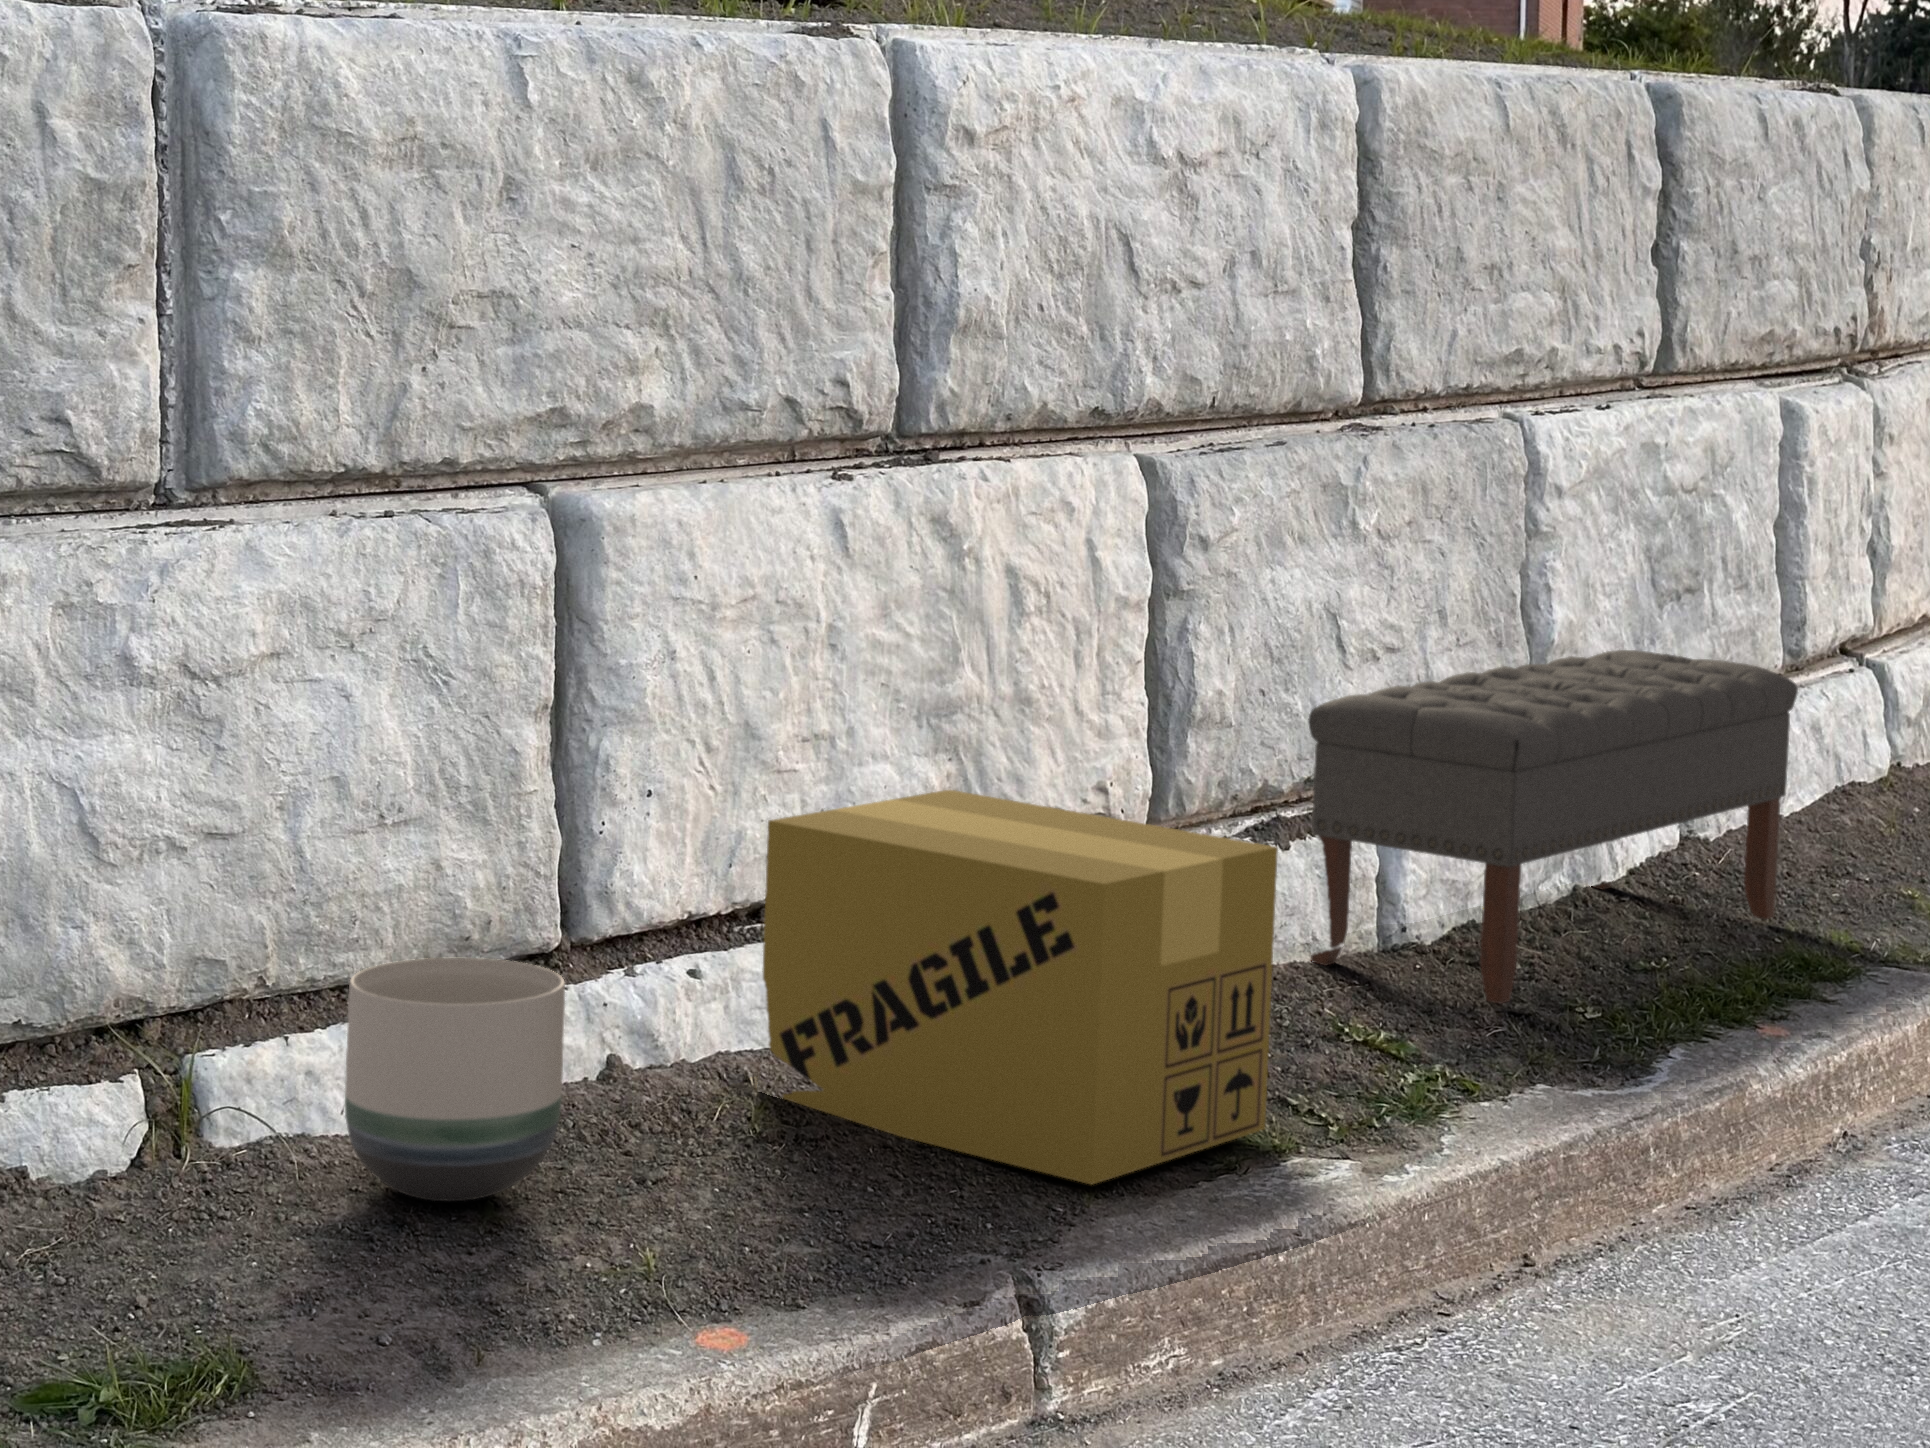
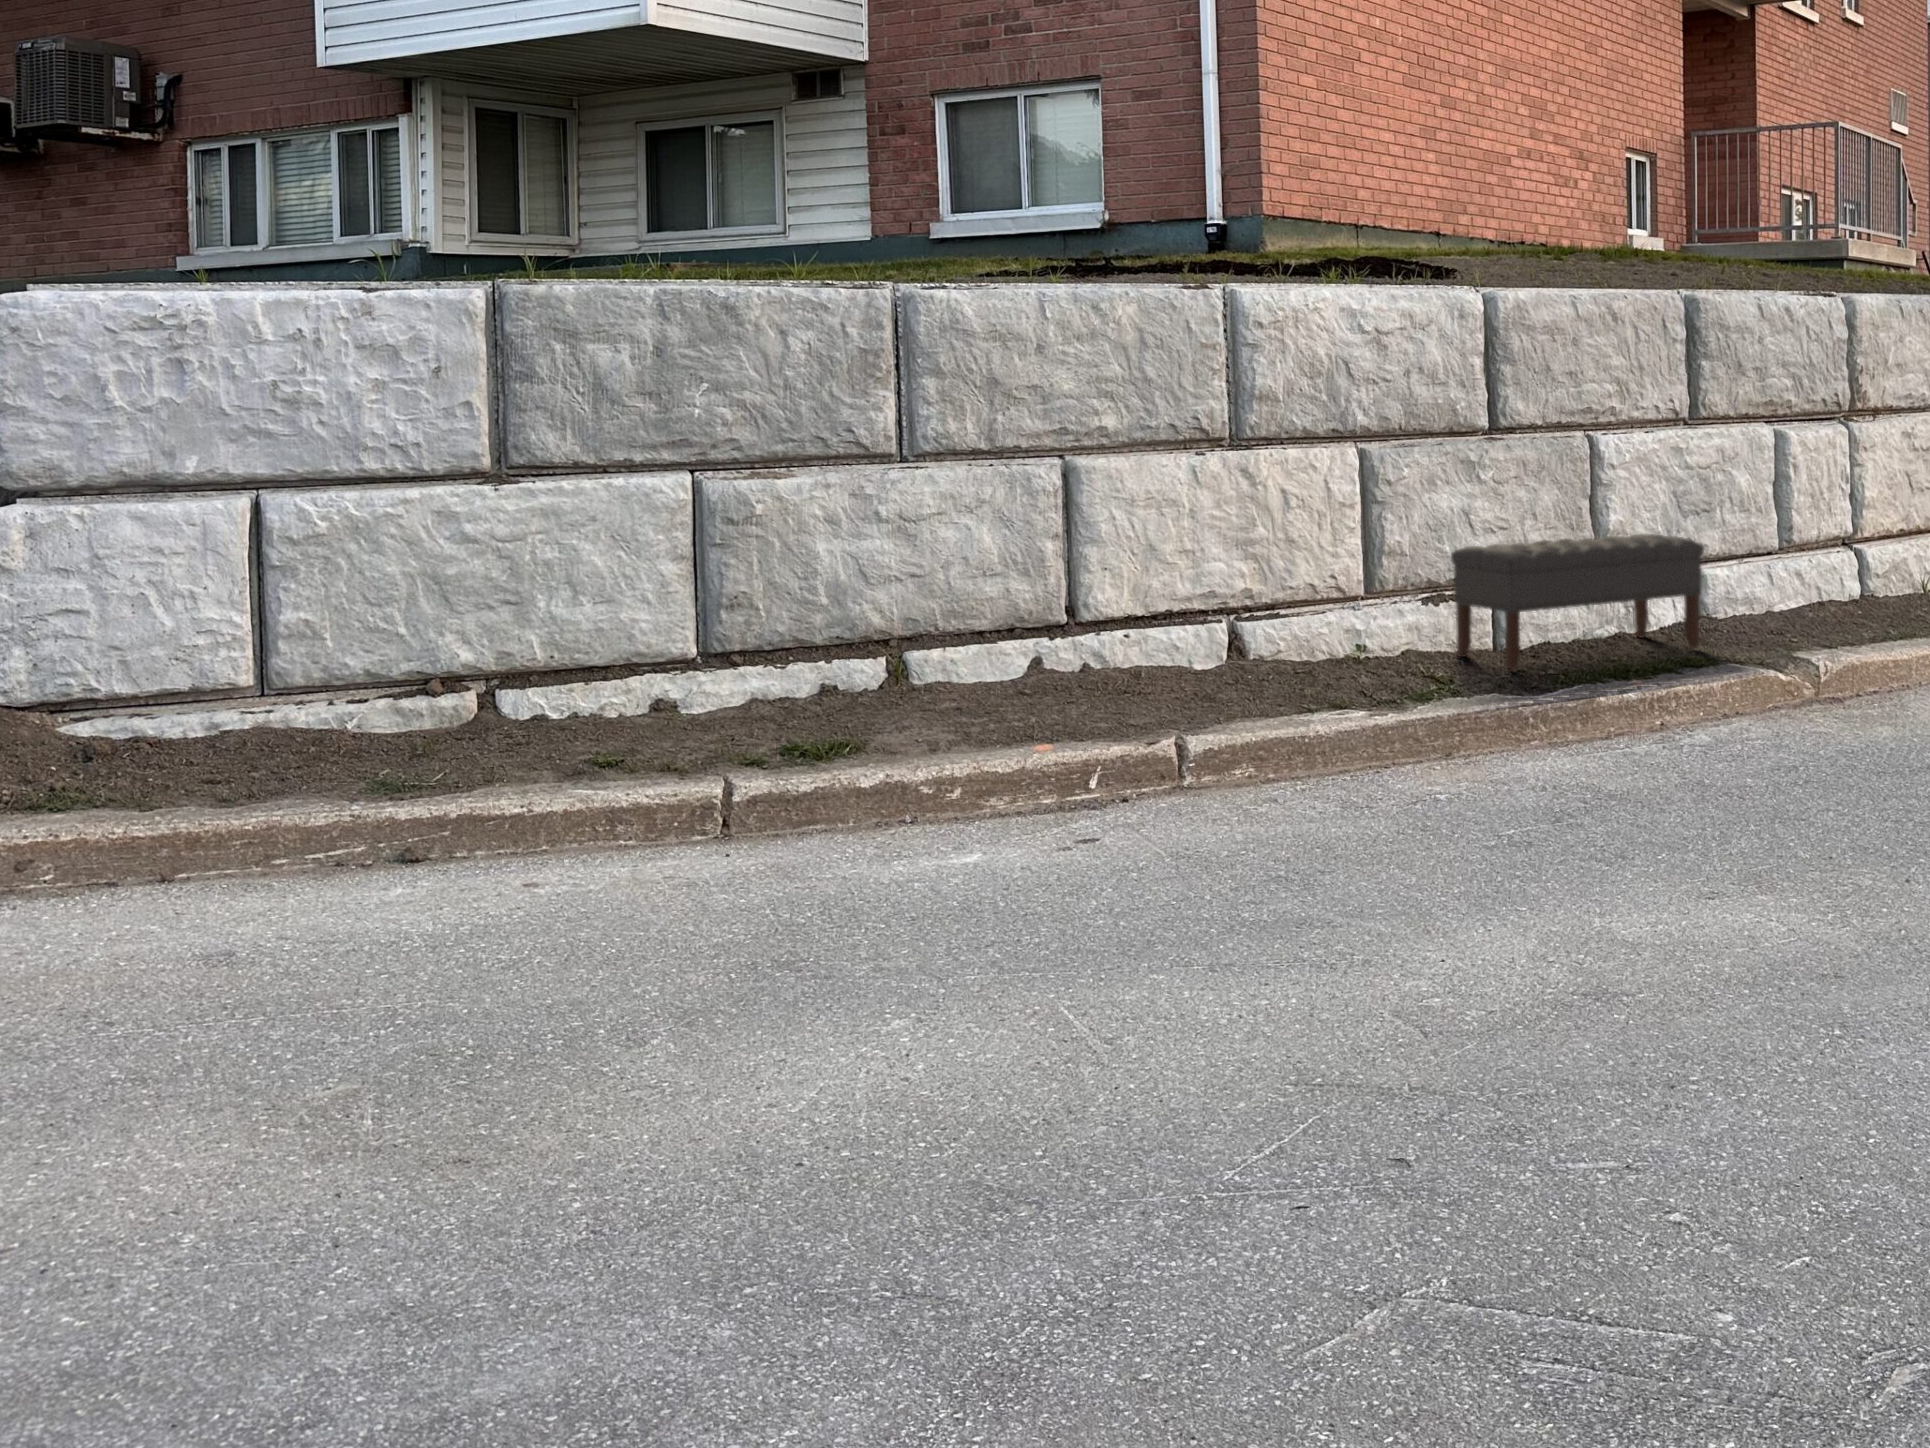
cardboard box: present [762,790,1278,1185] -> none [1158,575,1331,711]
planter: present [345,958,565,1201] -> none [960,624,1038,706]

